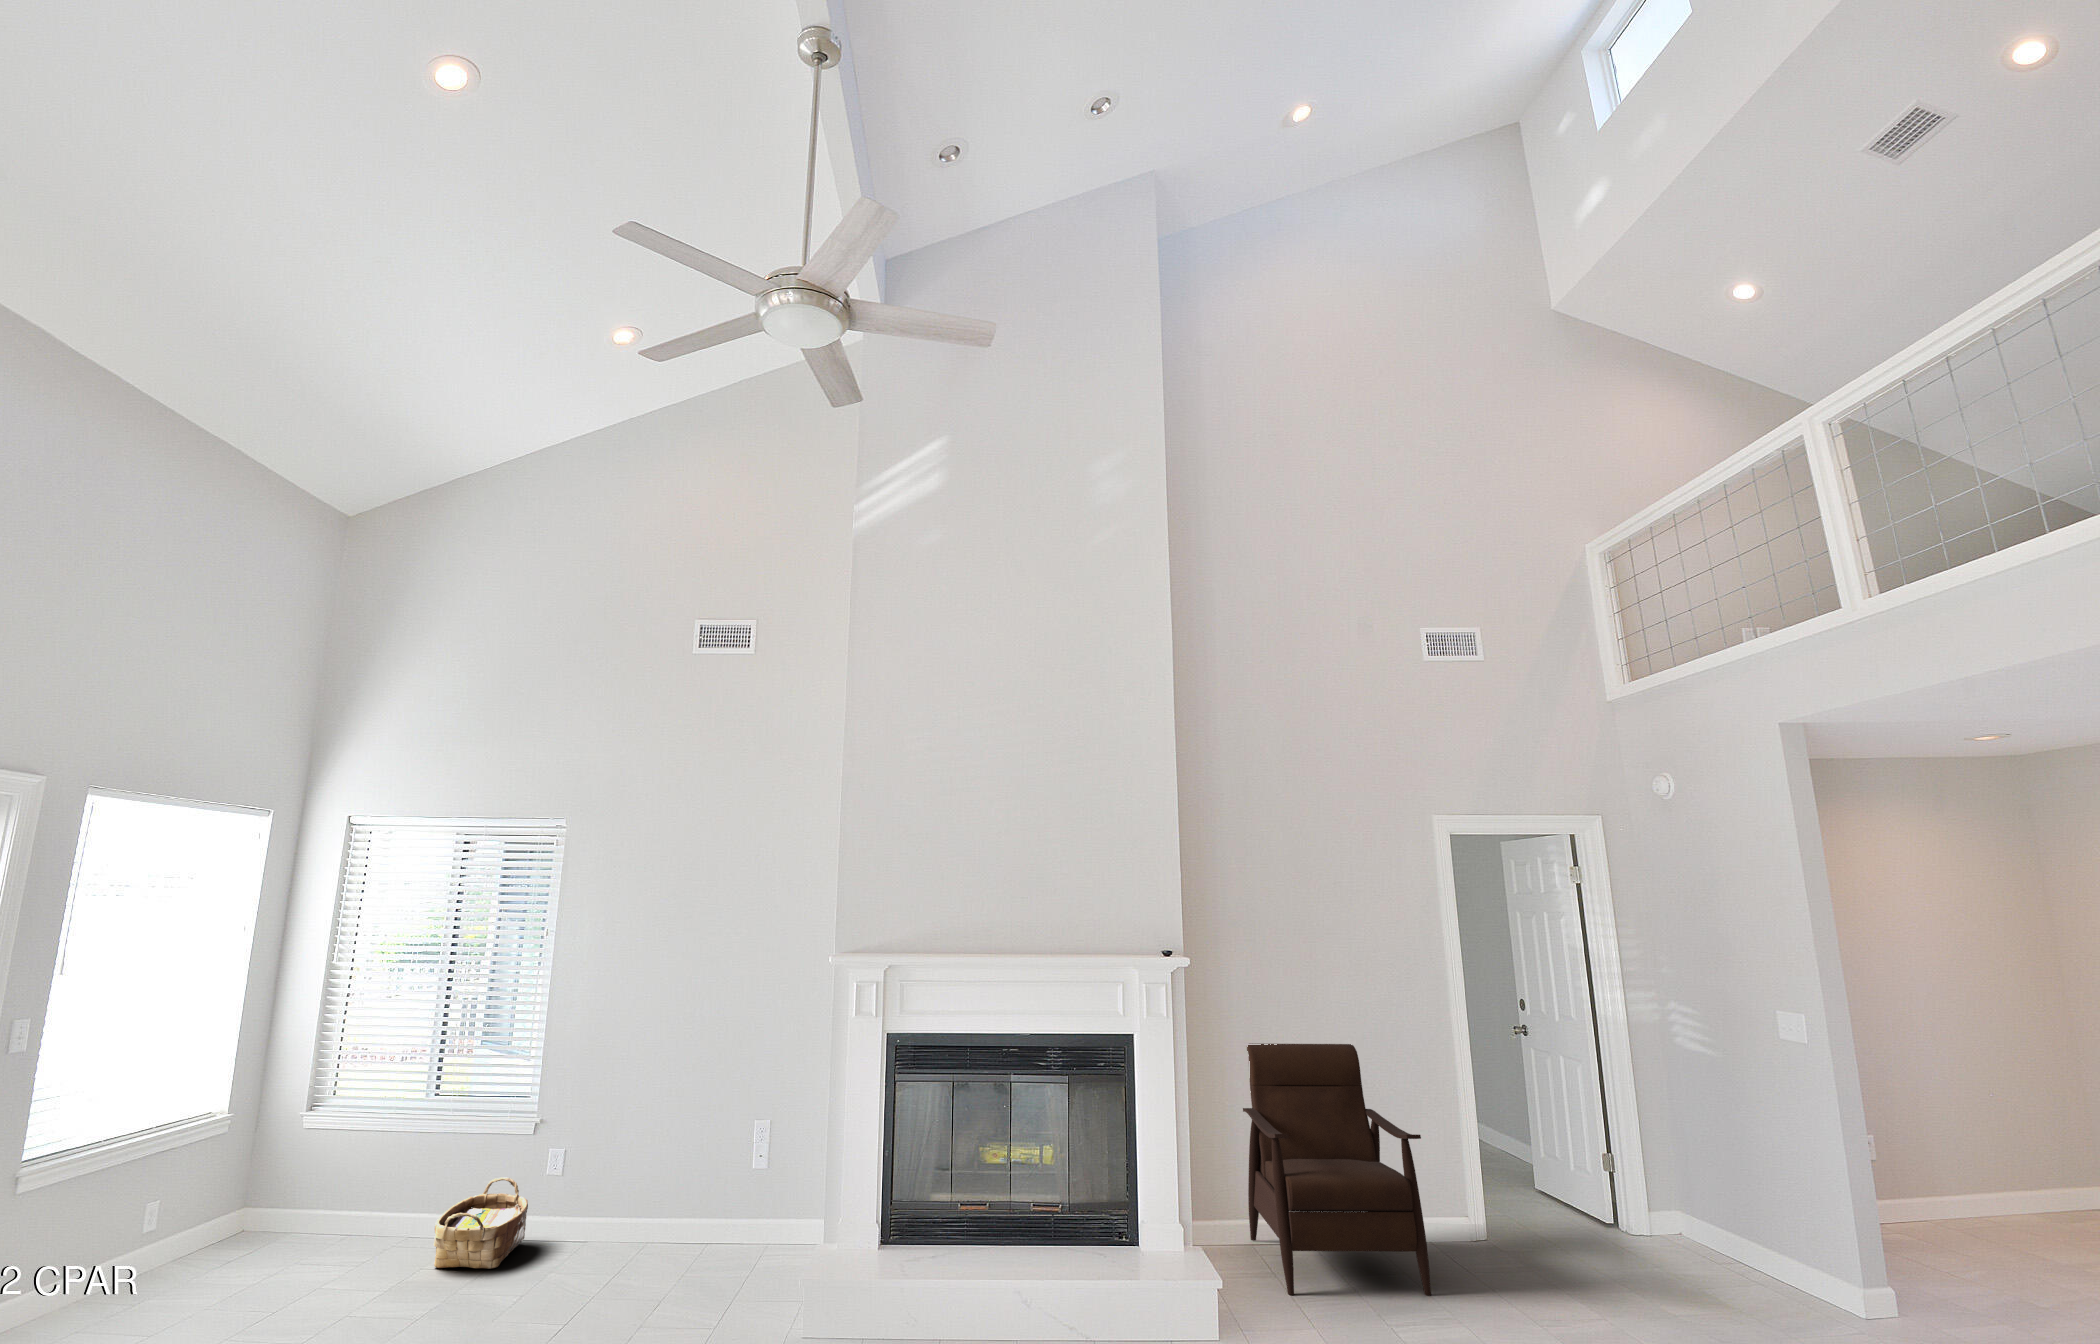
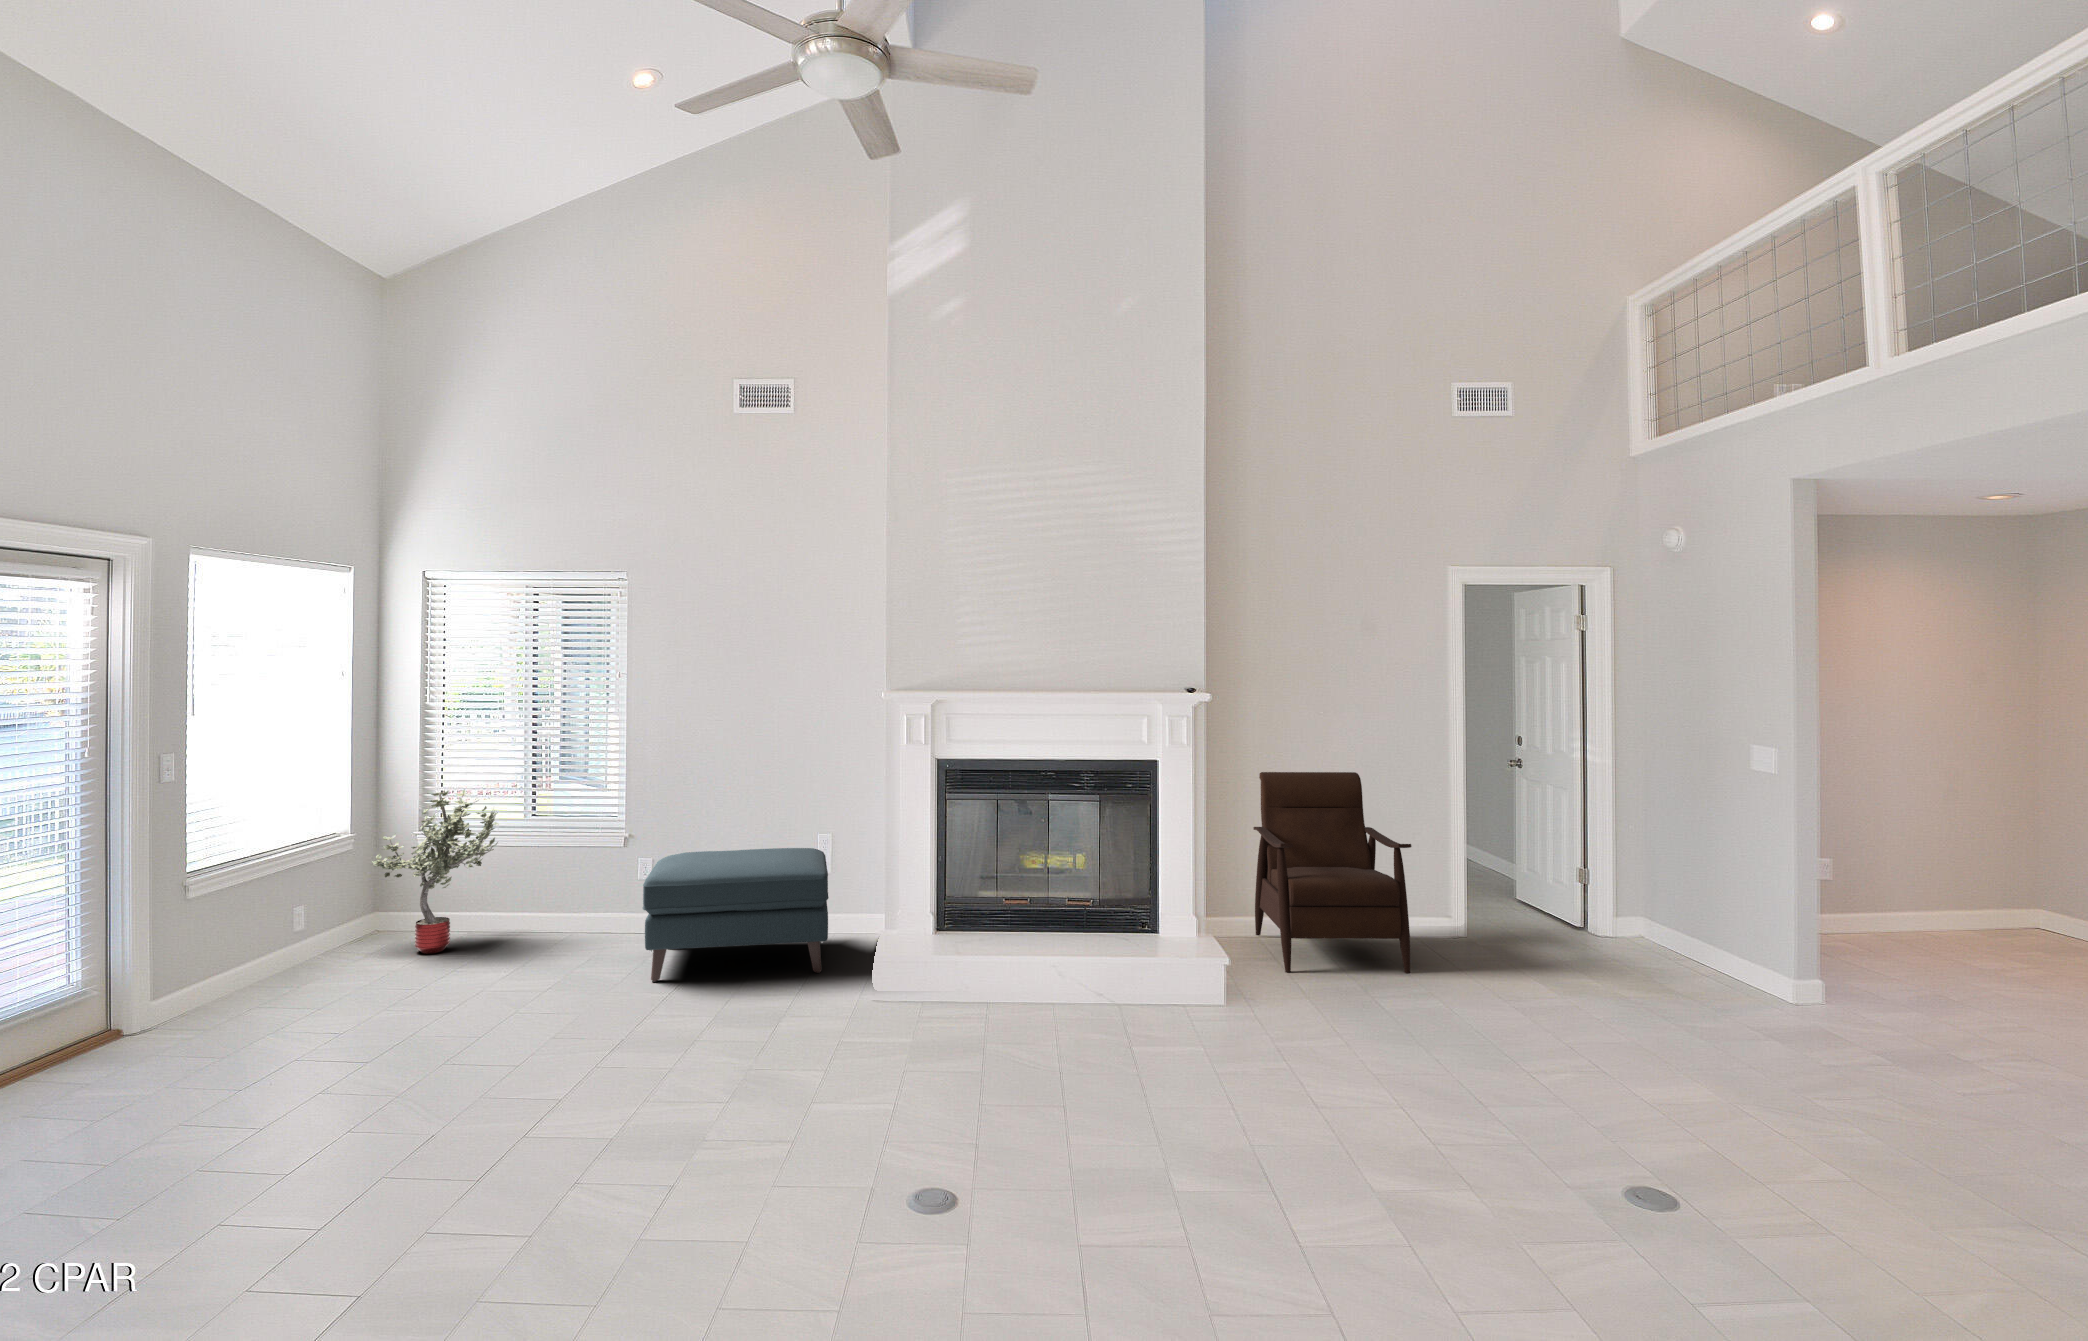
potted tree: none [240,1063,396,1269] -> present [373,790,499,954]
ottoman: none [542,1134,764,1312] -> present [643,848,829,982]
woven basket: present [434,1177,528,1269] -> none [547,884,623,954]

